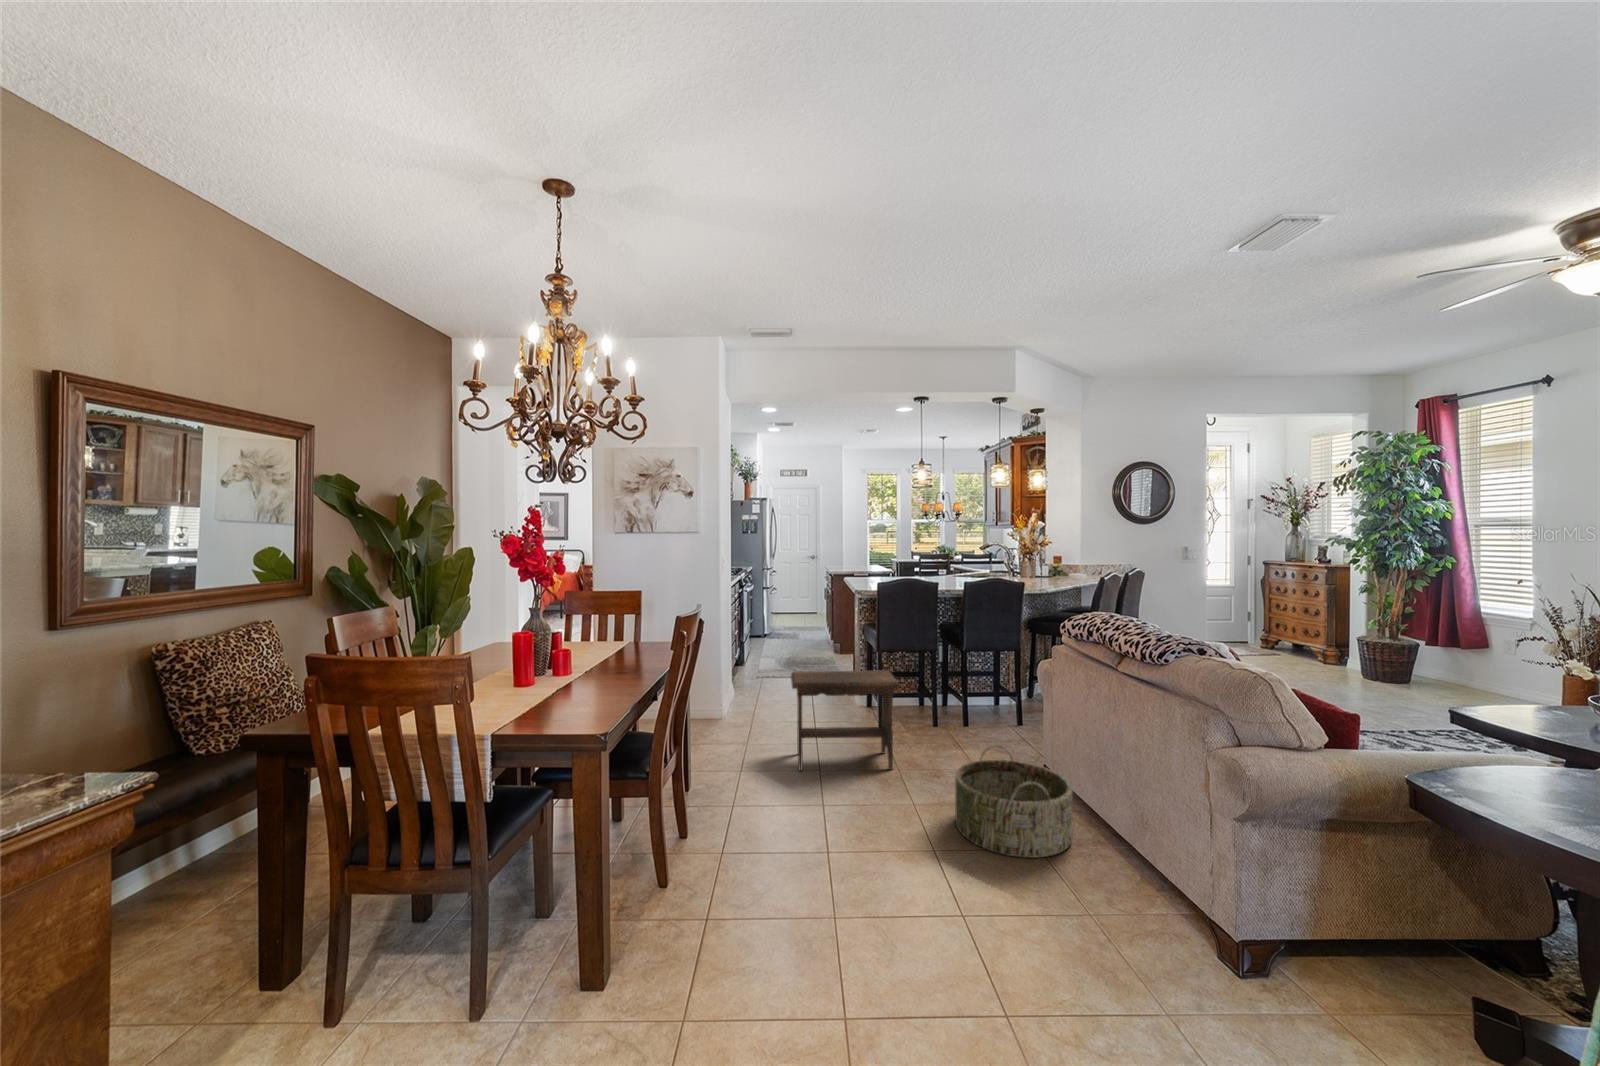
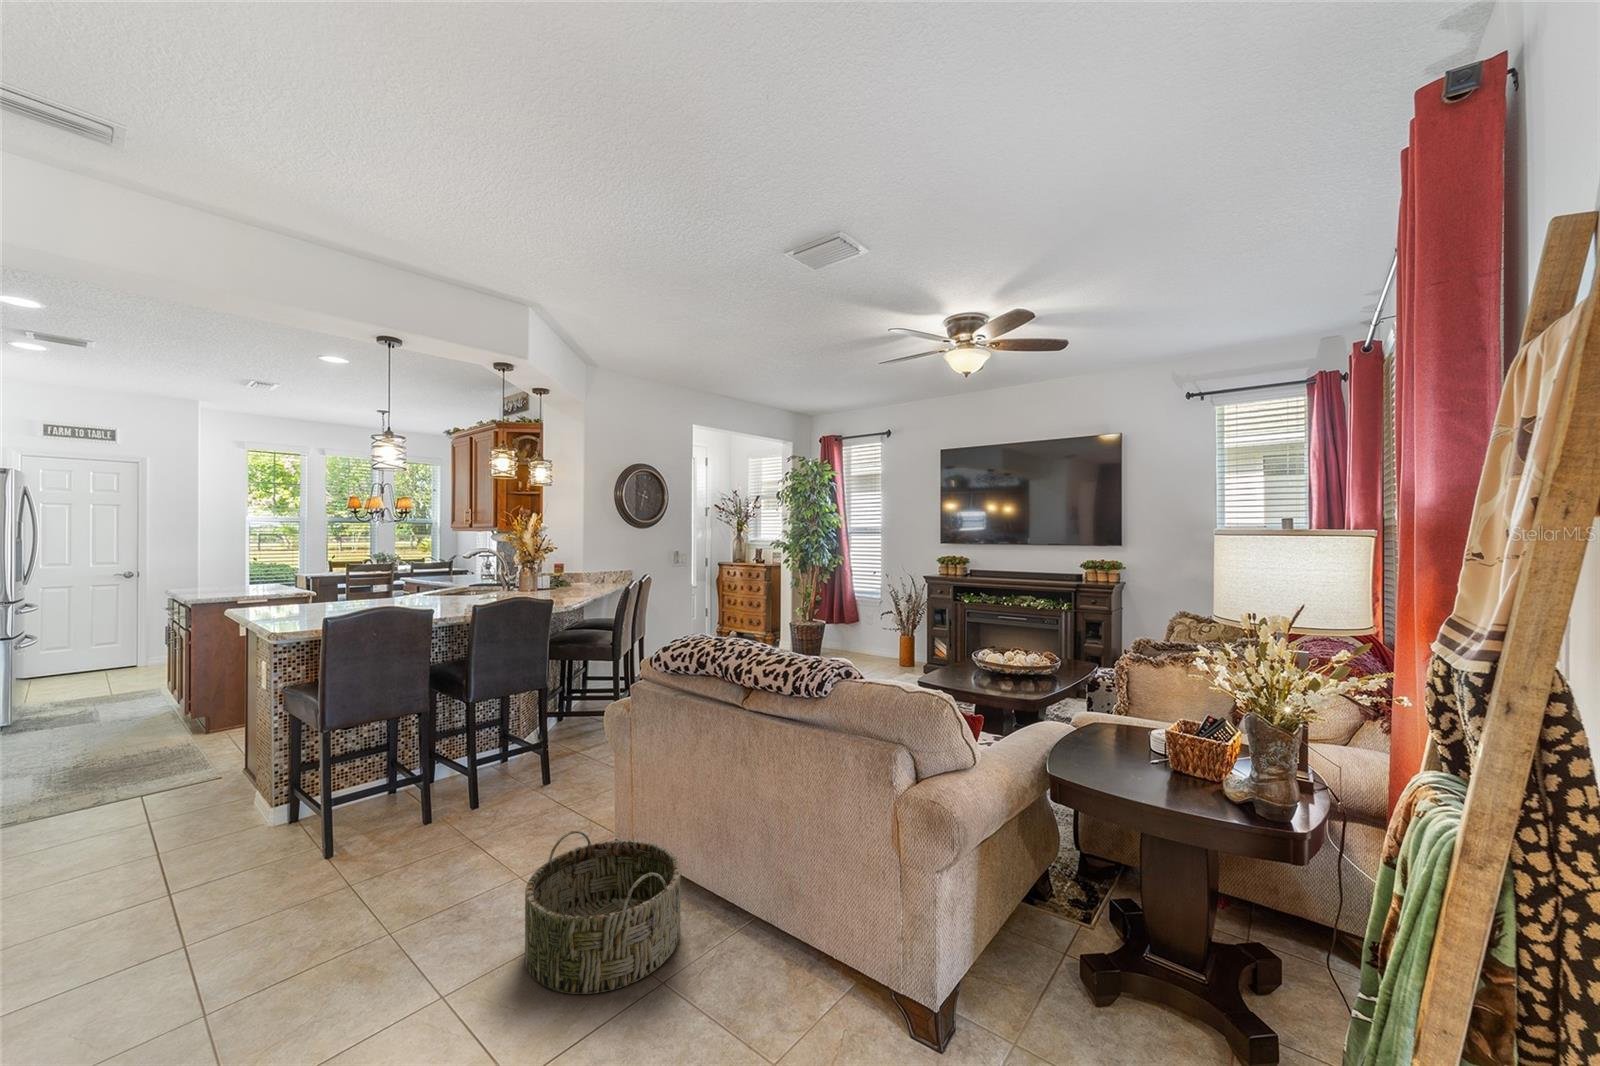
footstool: present [791,670,900,771] -> none [148,759,402,1003]

